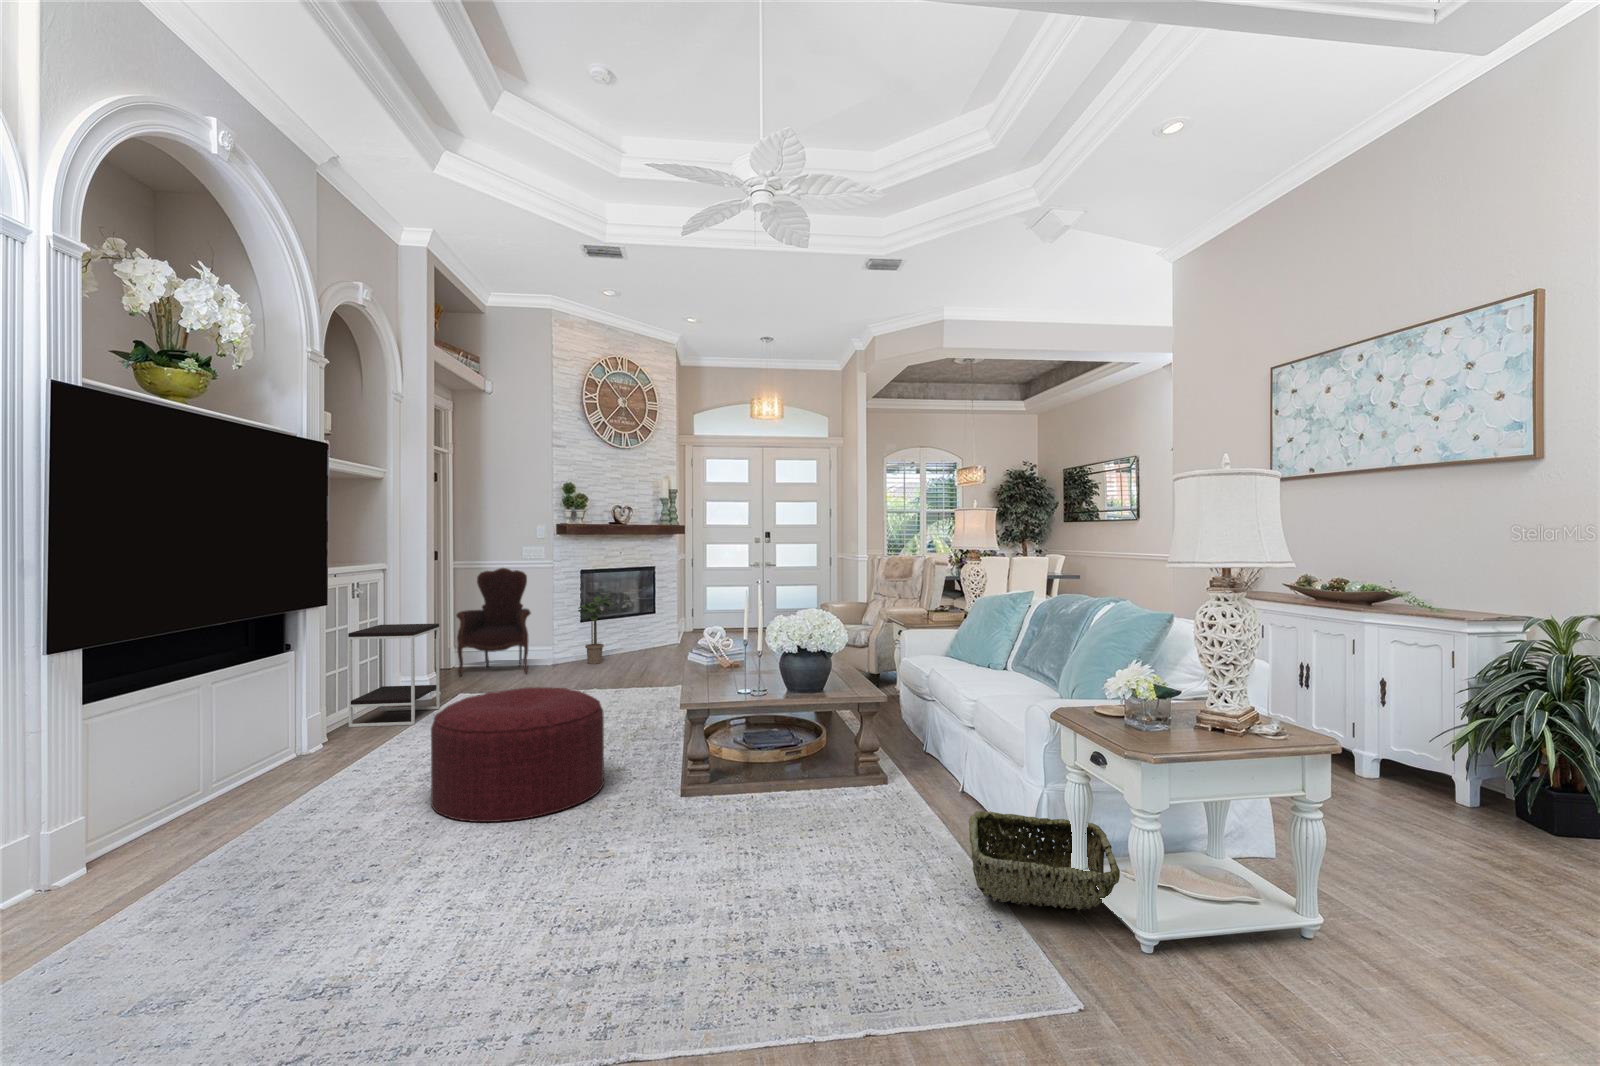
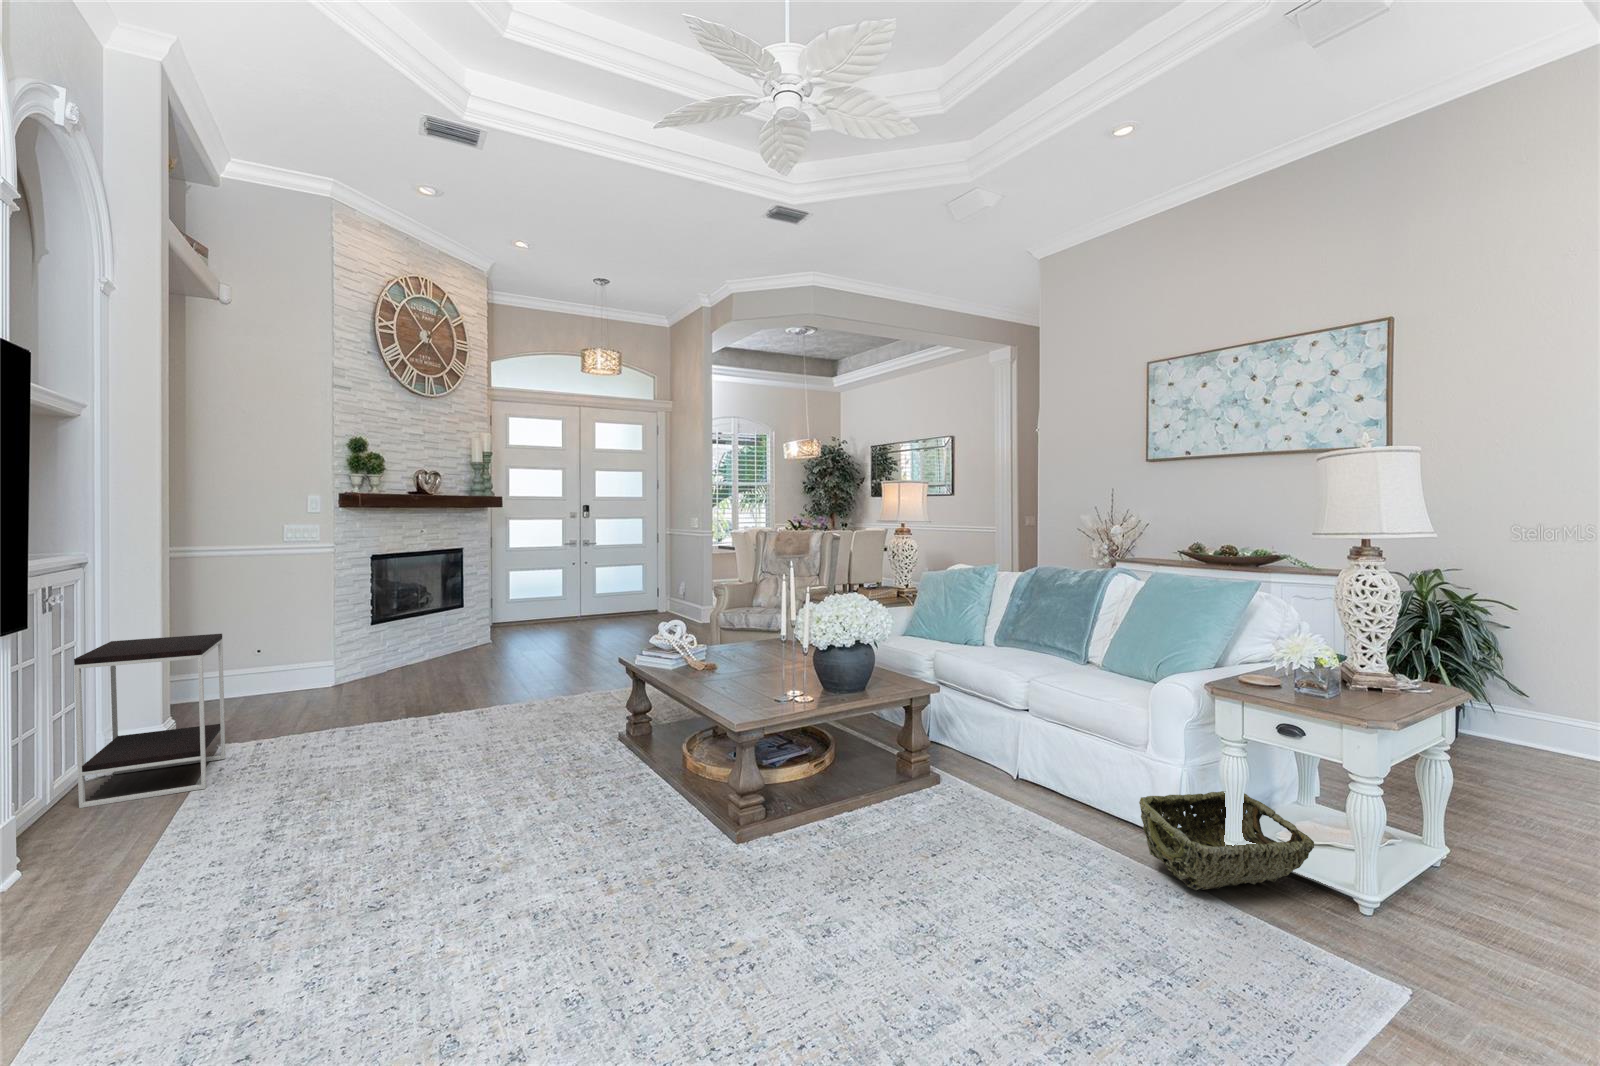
armchair: present [456,568,531,676] -> none [199,550,319,707]
potted plant: present [578,594,614,664] -> none [375,581,429,672]
ottoman: present [431,687,604,822] -> none [373,713,623,928]

